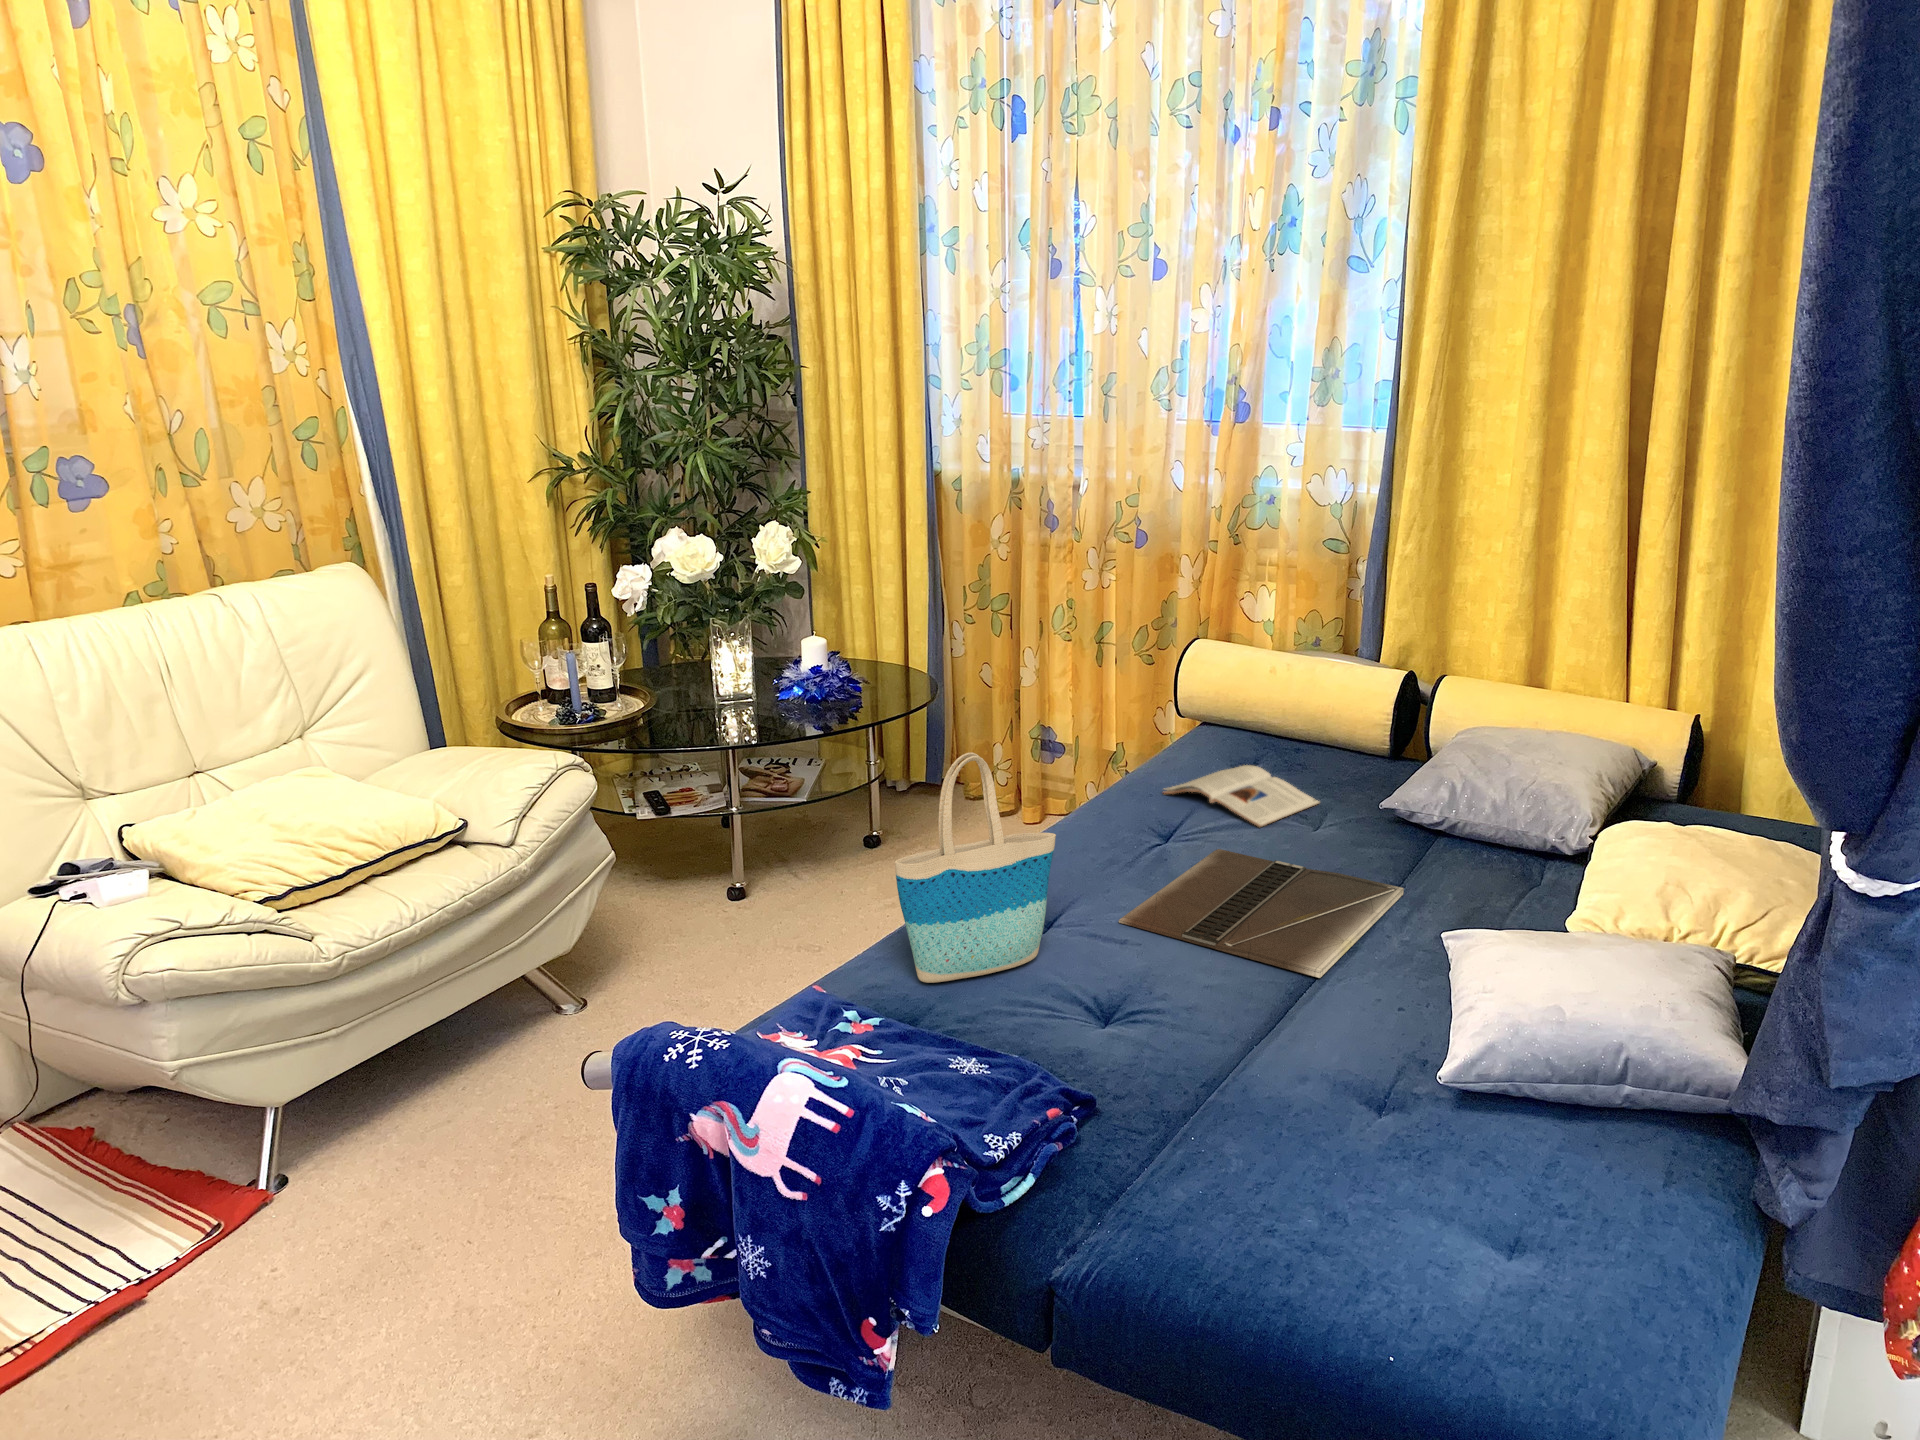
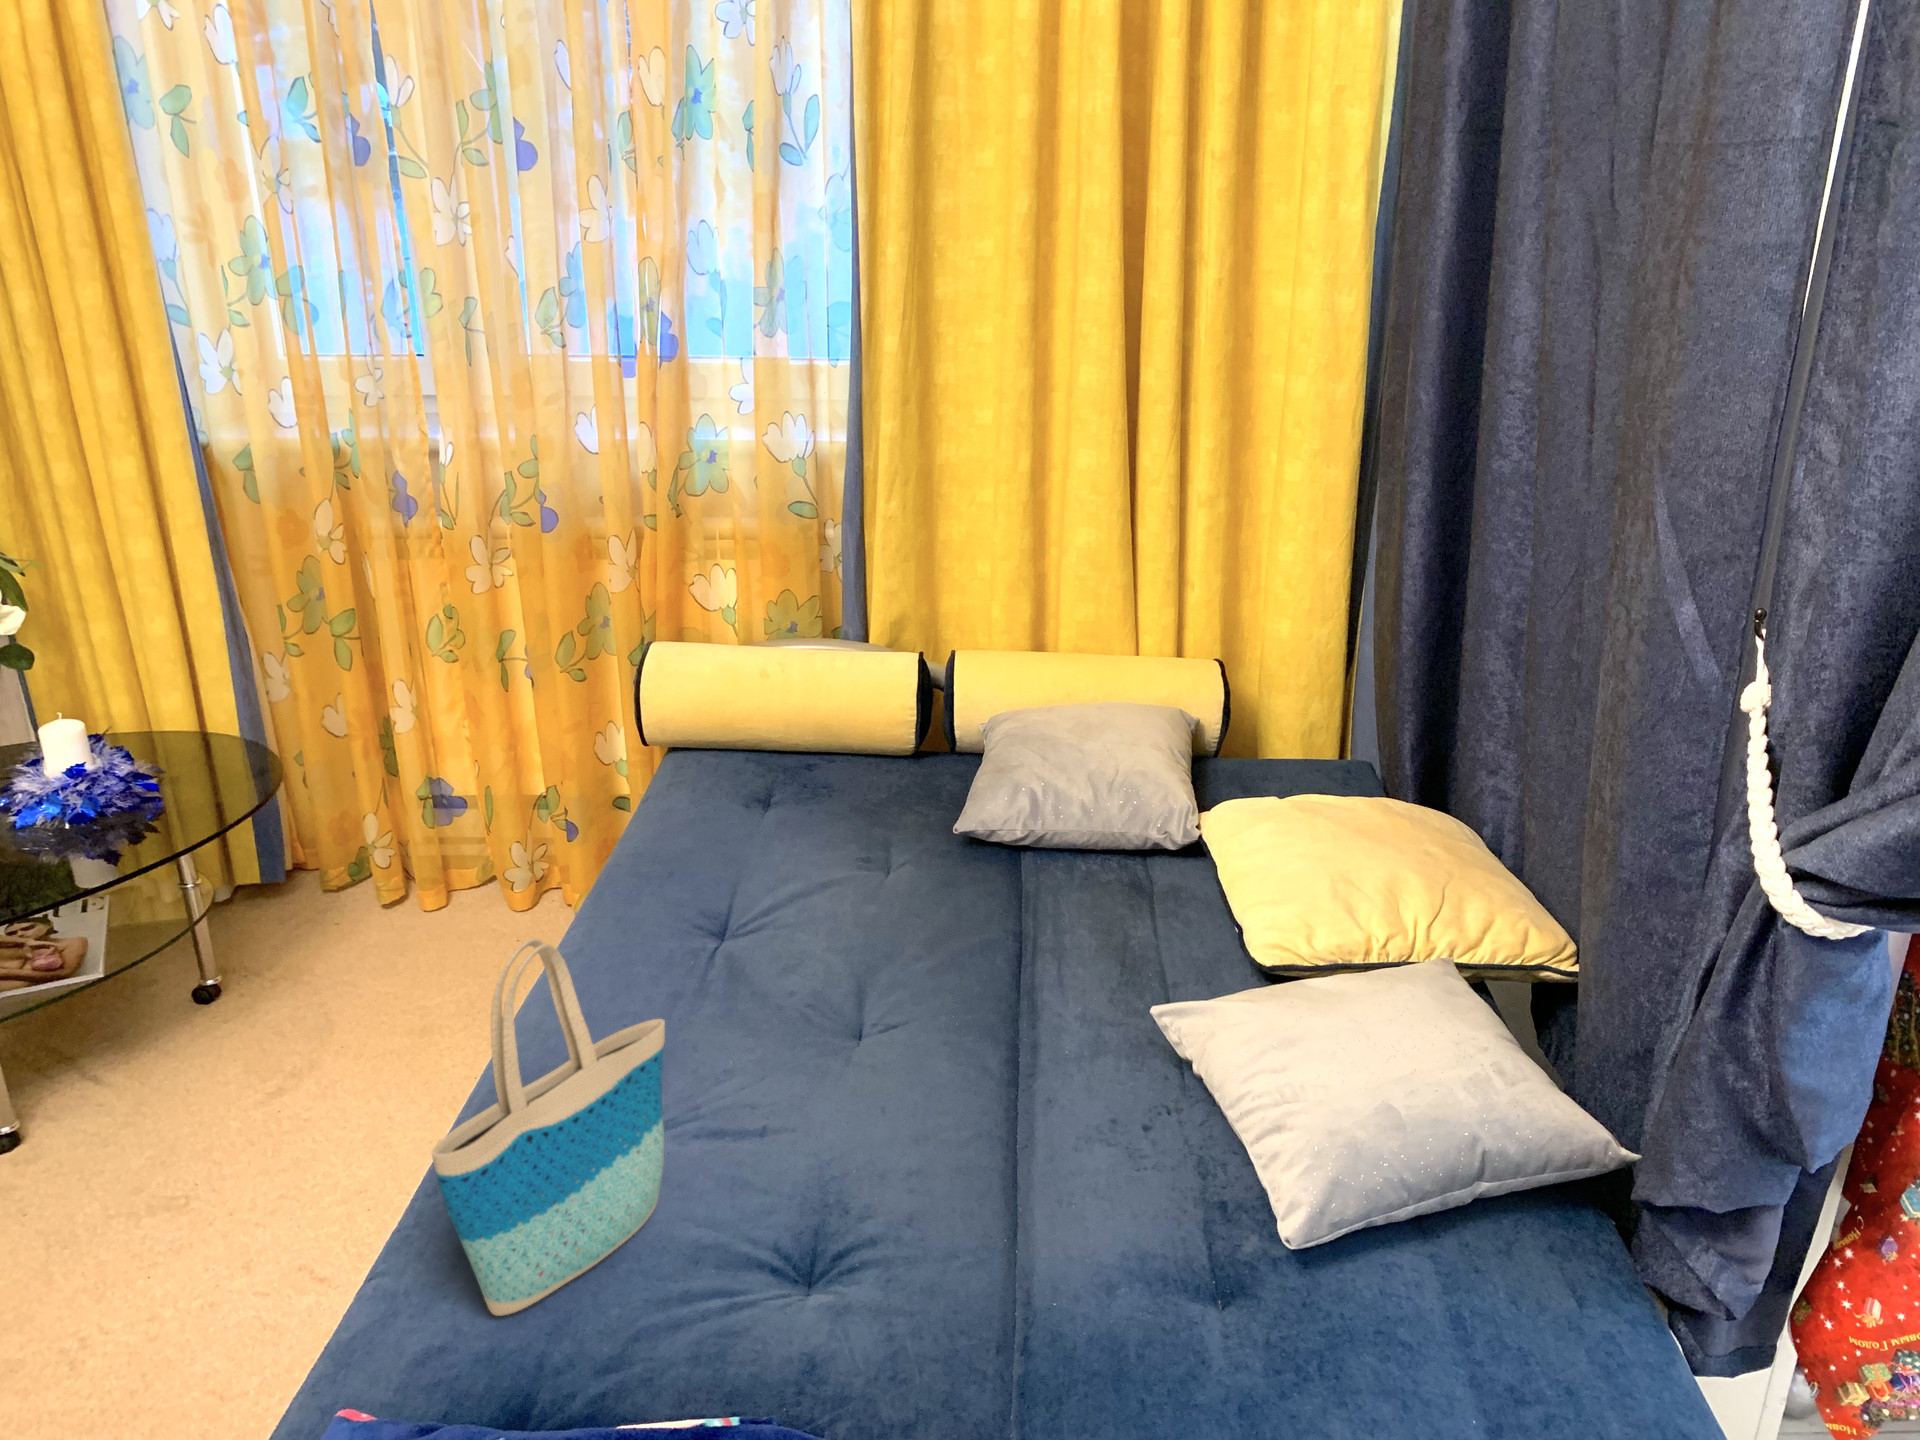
magazine: present [1164,765,1320,827] -> none [683,806,882,893]
laptop: present [1119,849,1404,978] -> none [737,939,1051,1113]

